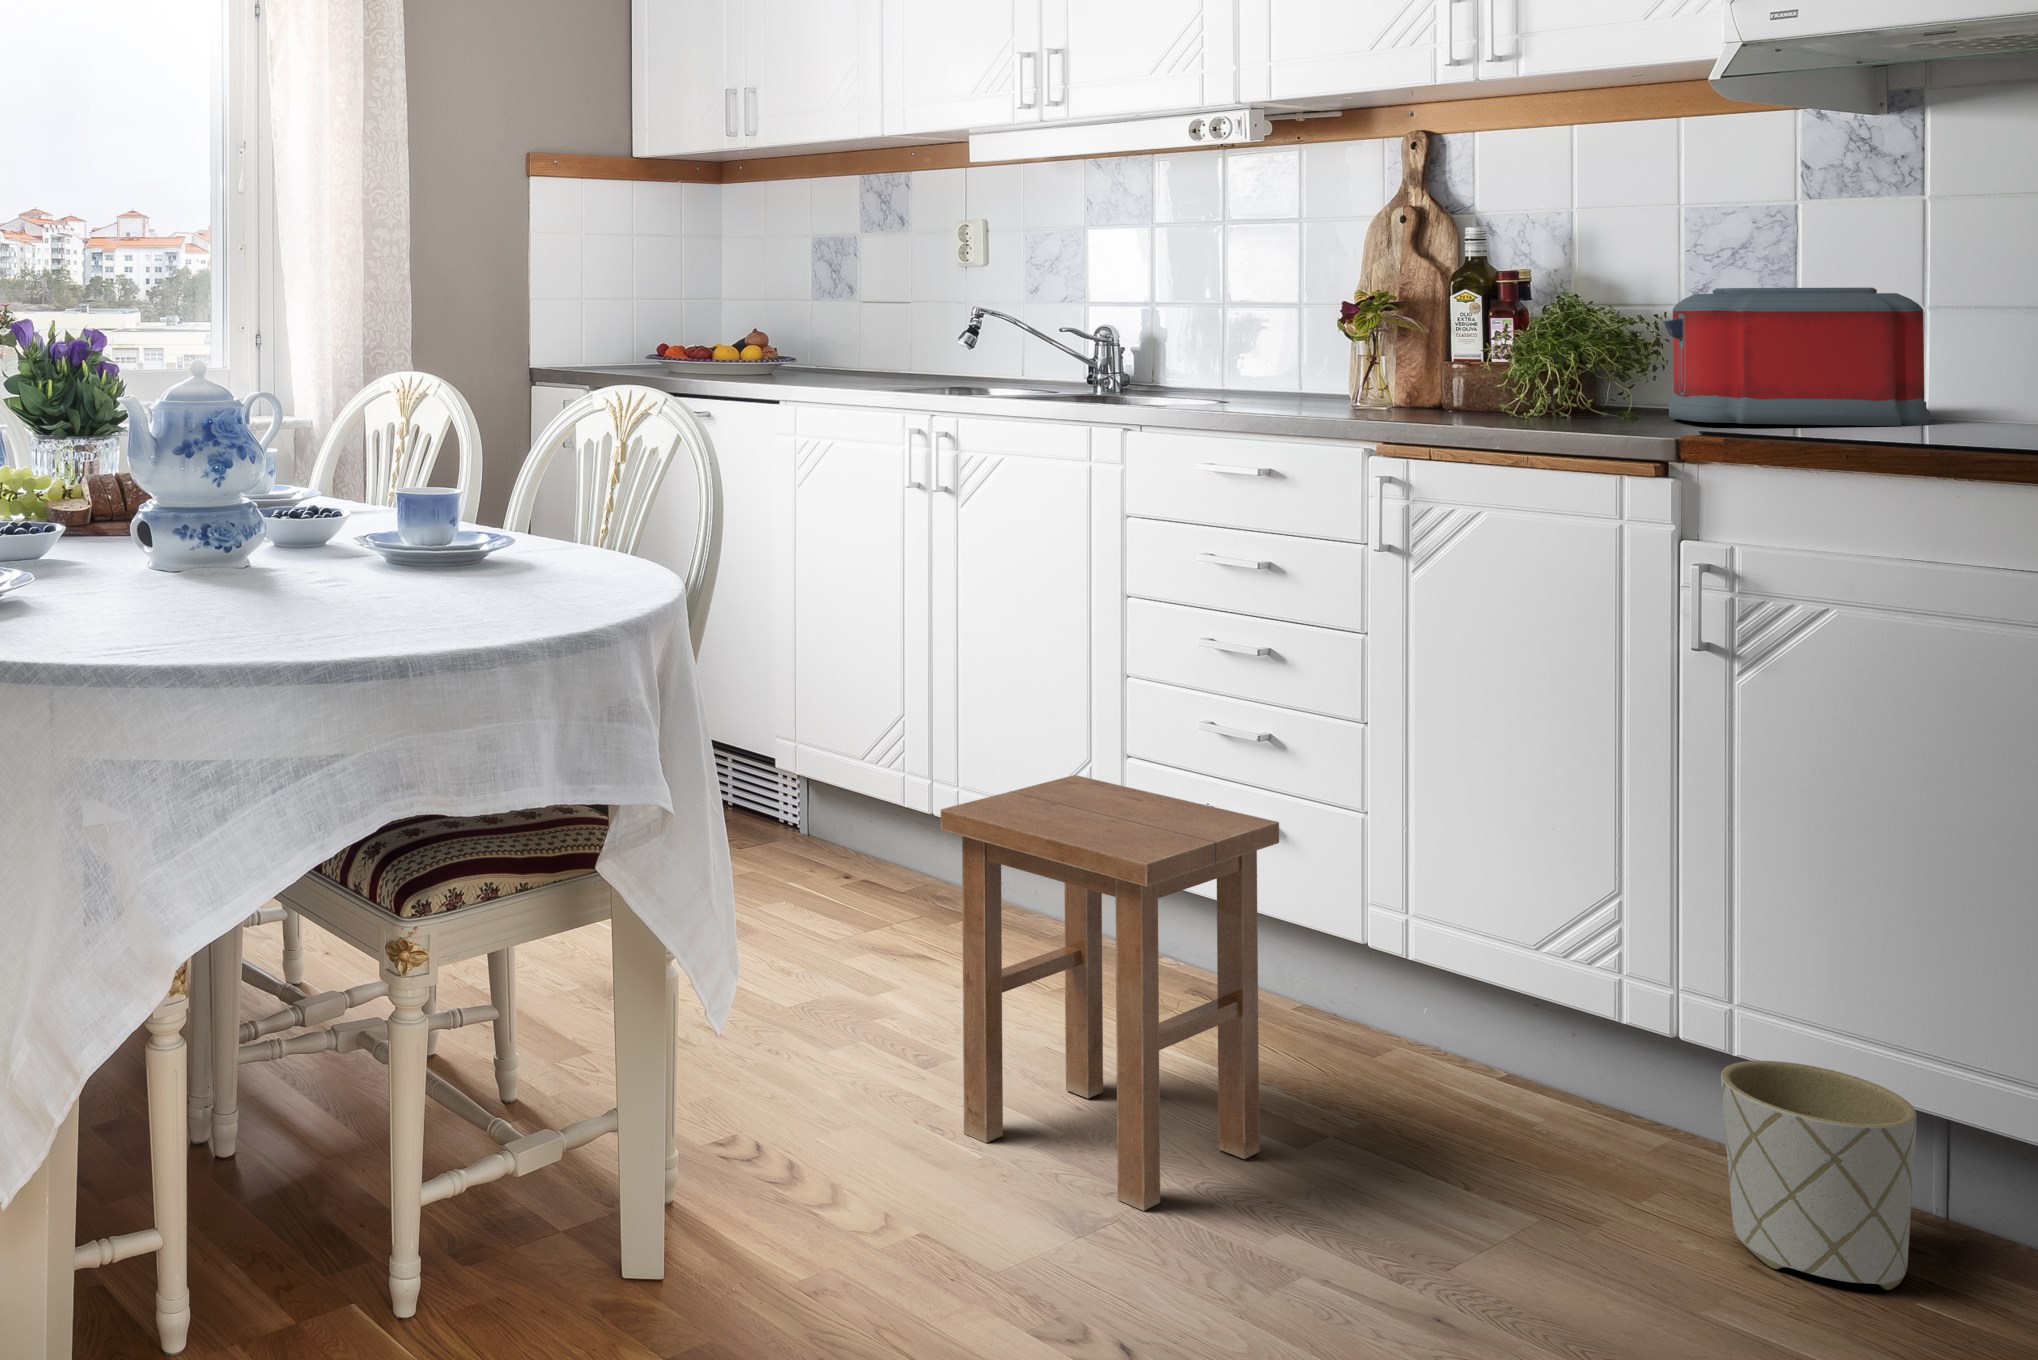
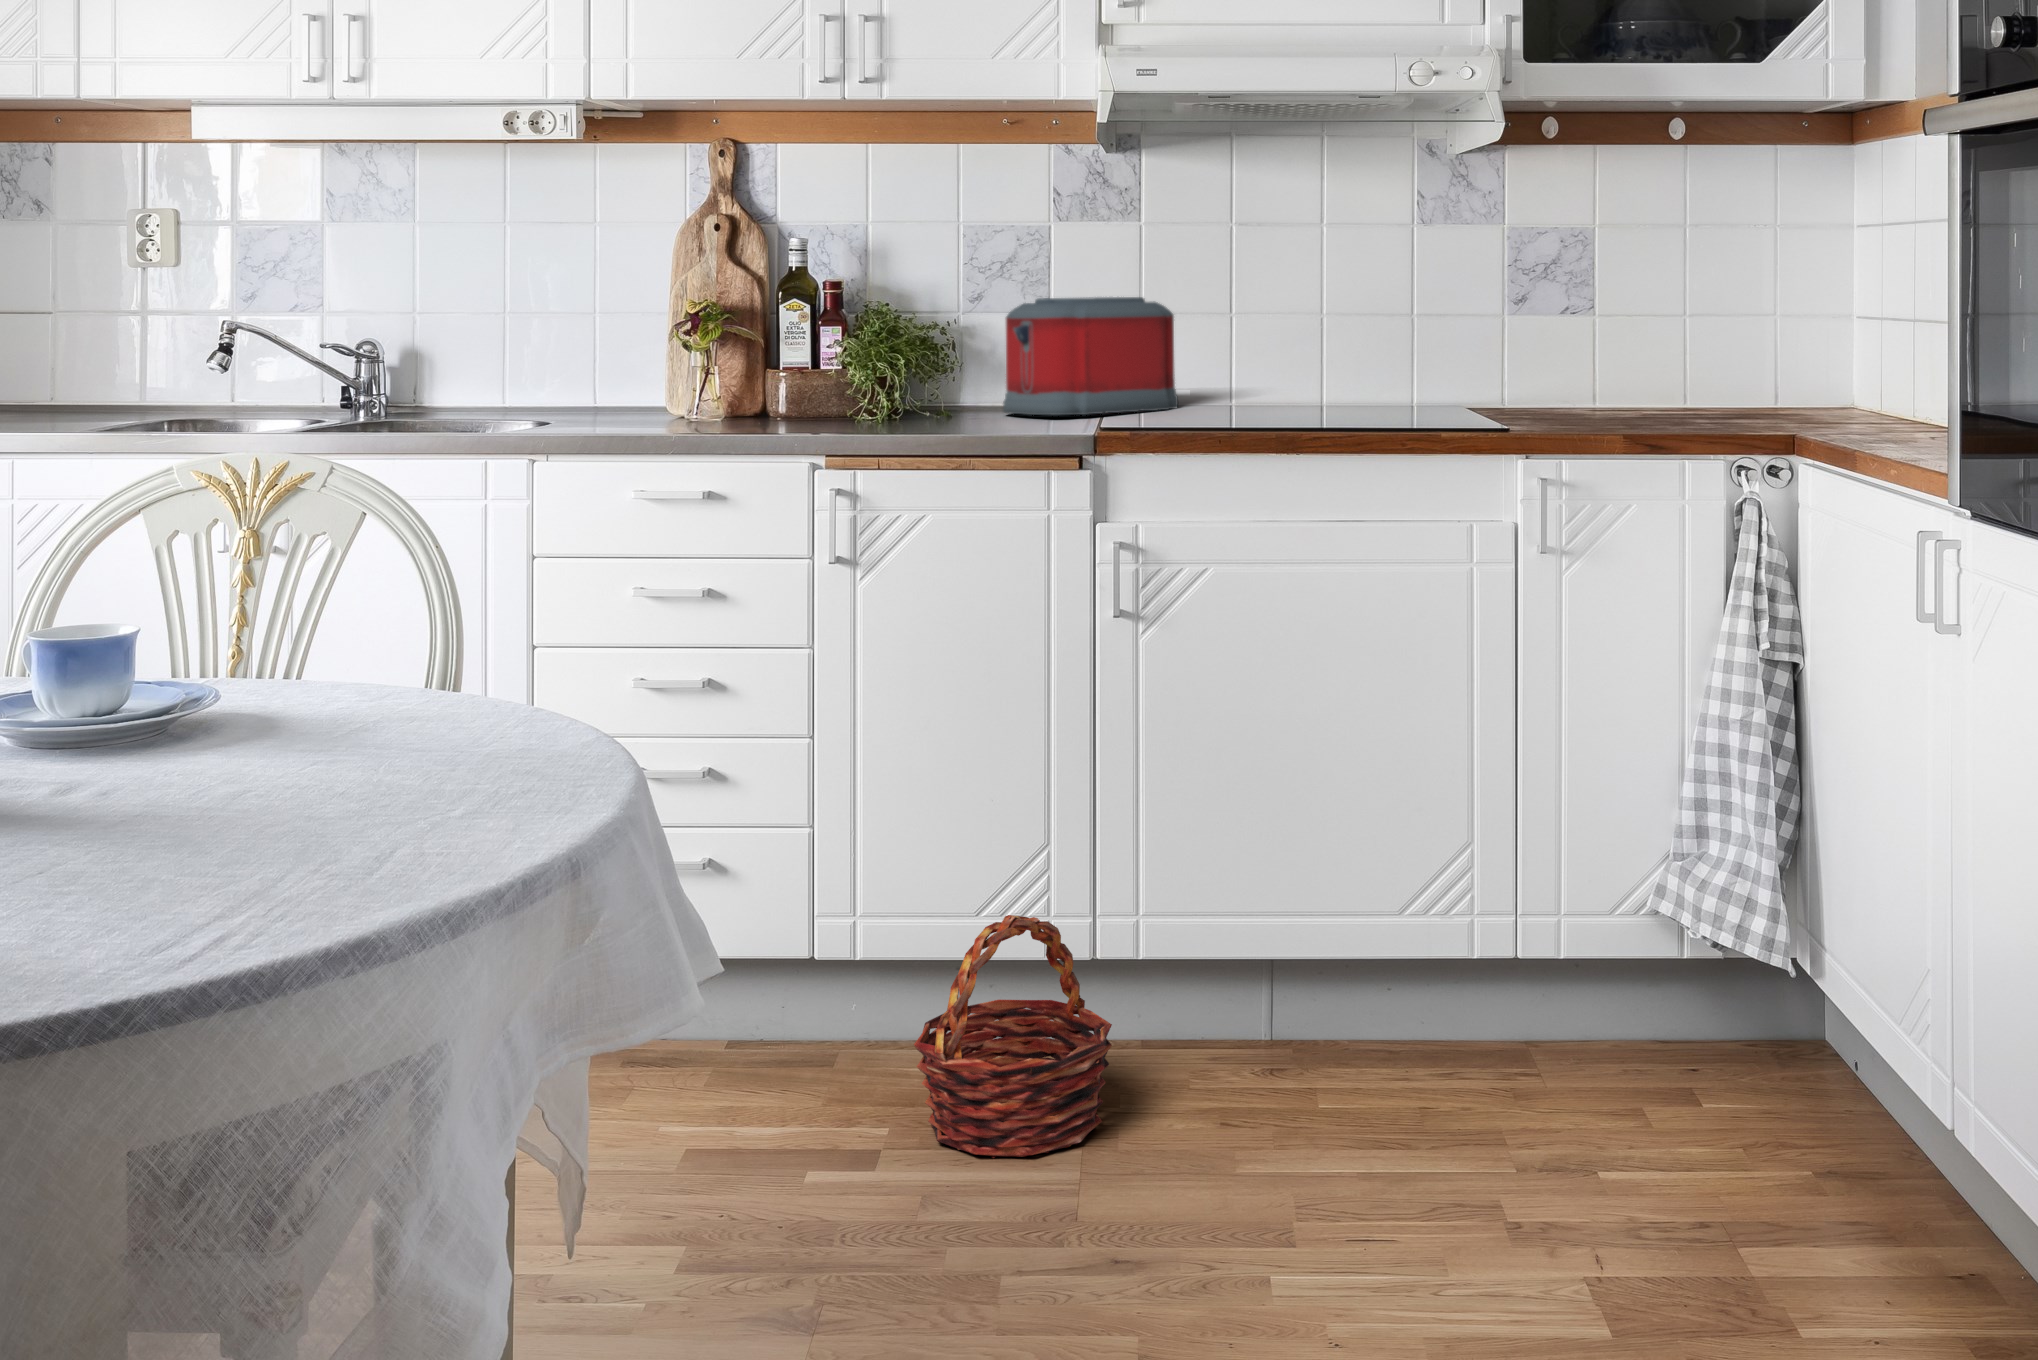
stool: present [941,775,1279,1211] -> none [624,845,900,1306]
basket: none [1346,938,1586,1202] -> present [914,915,1112,1158]
planter: present [1721,1061,1917,1290] -> none [1195,936,1323,1109]

